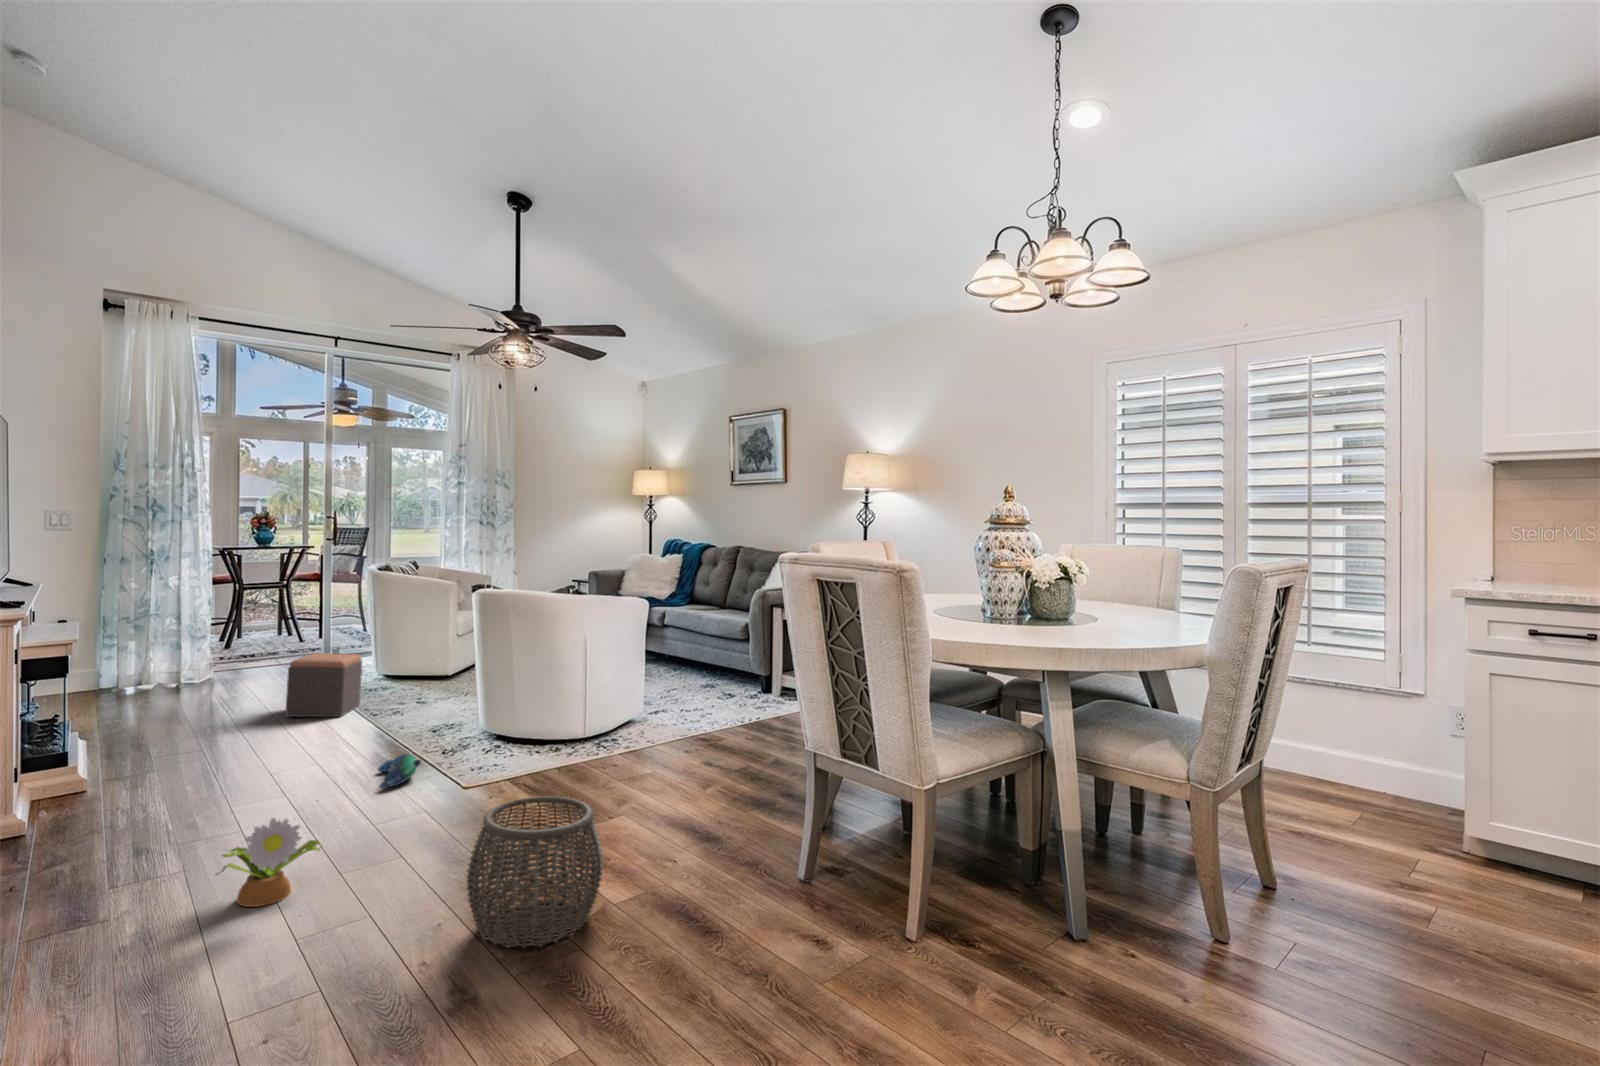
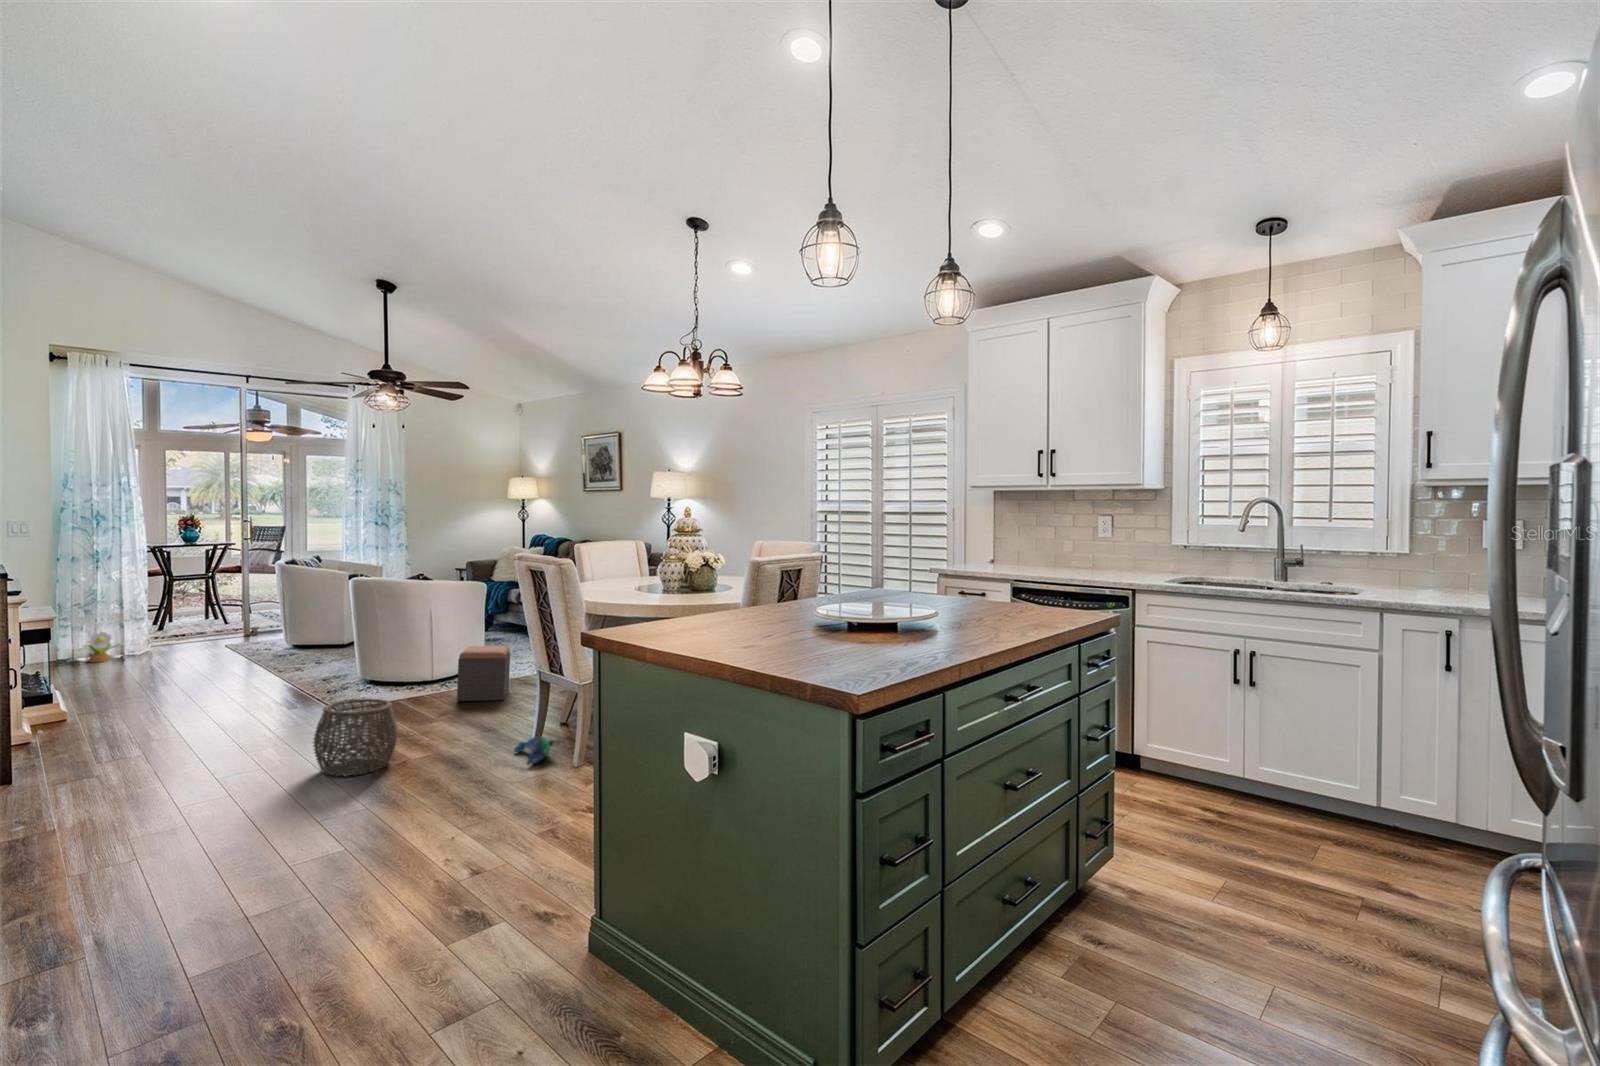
footstool: present [285,653,362,717] -> present [457,646,510,701]
plush toy: present [378,754,421,788] -> present [514,736,554,765]
decorative plant: present [216,818,322,907] -> present [83,631,121,662]

